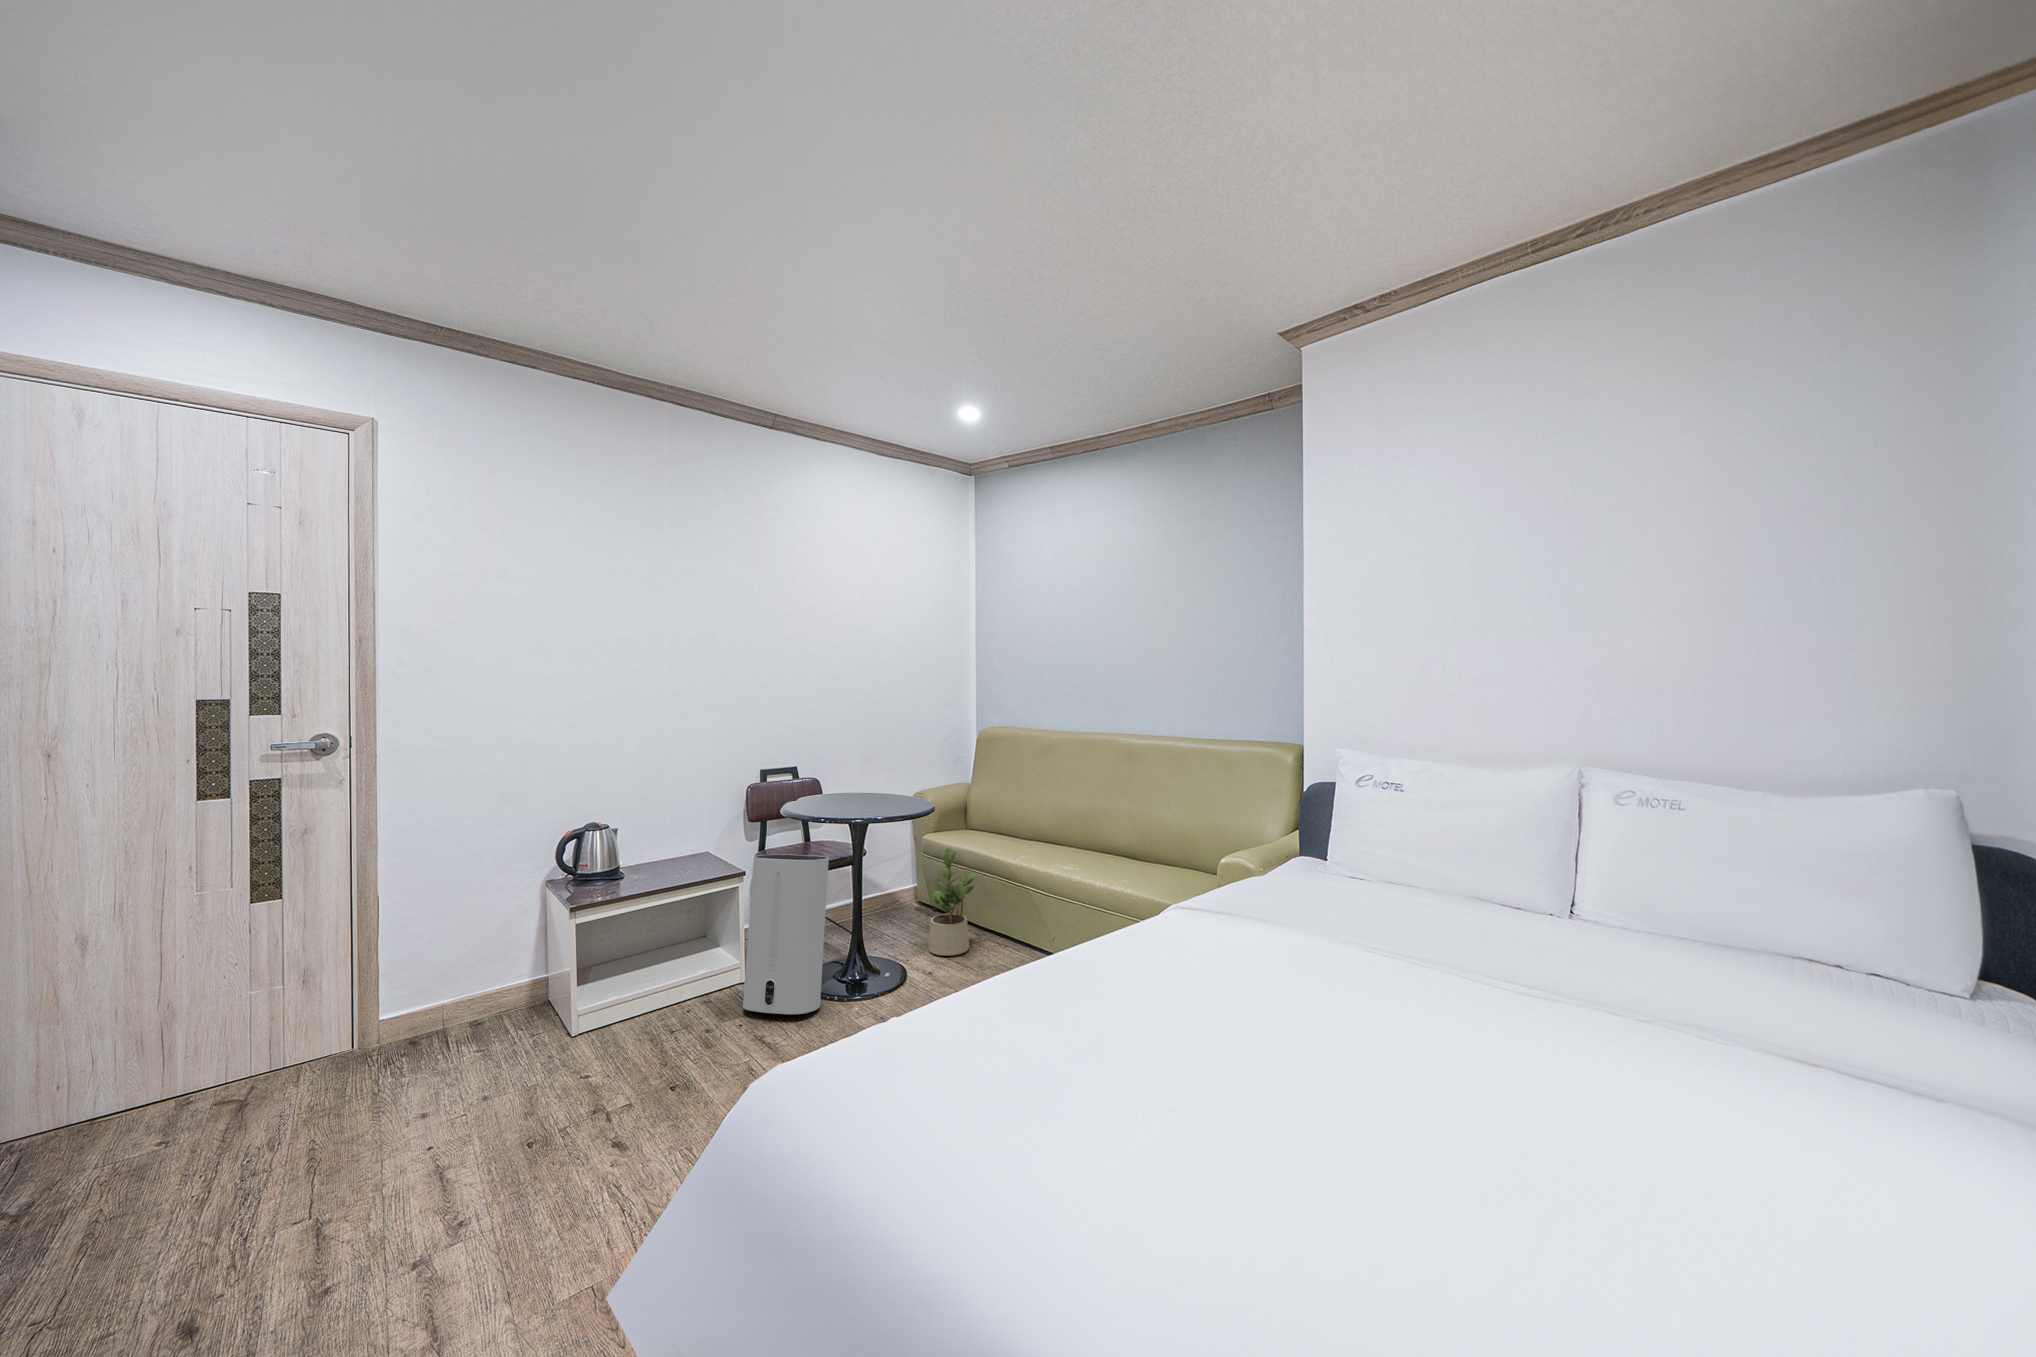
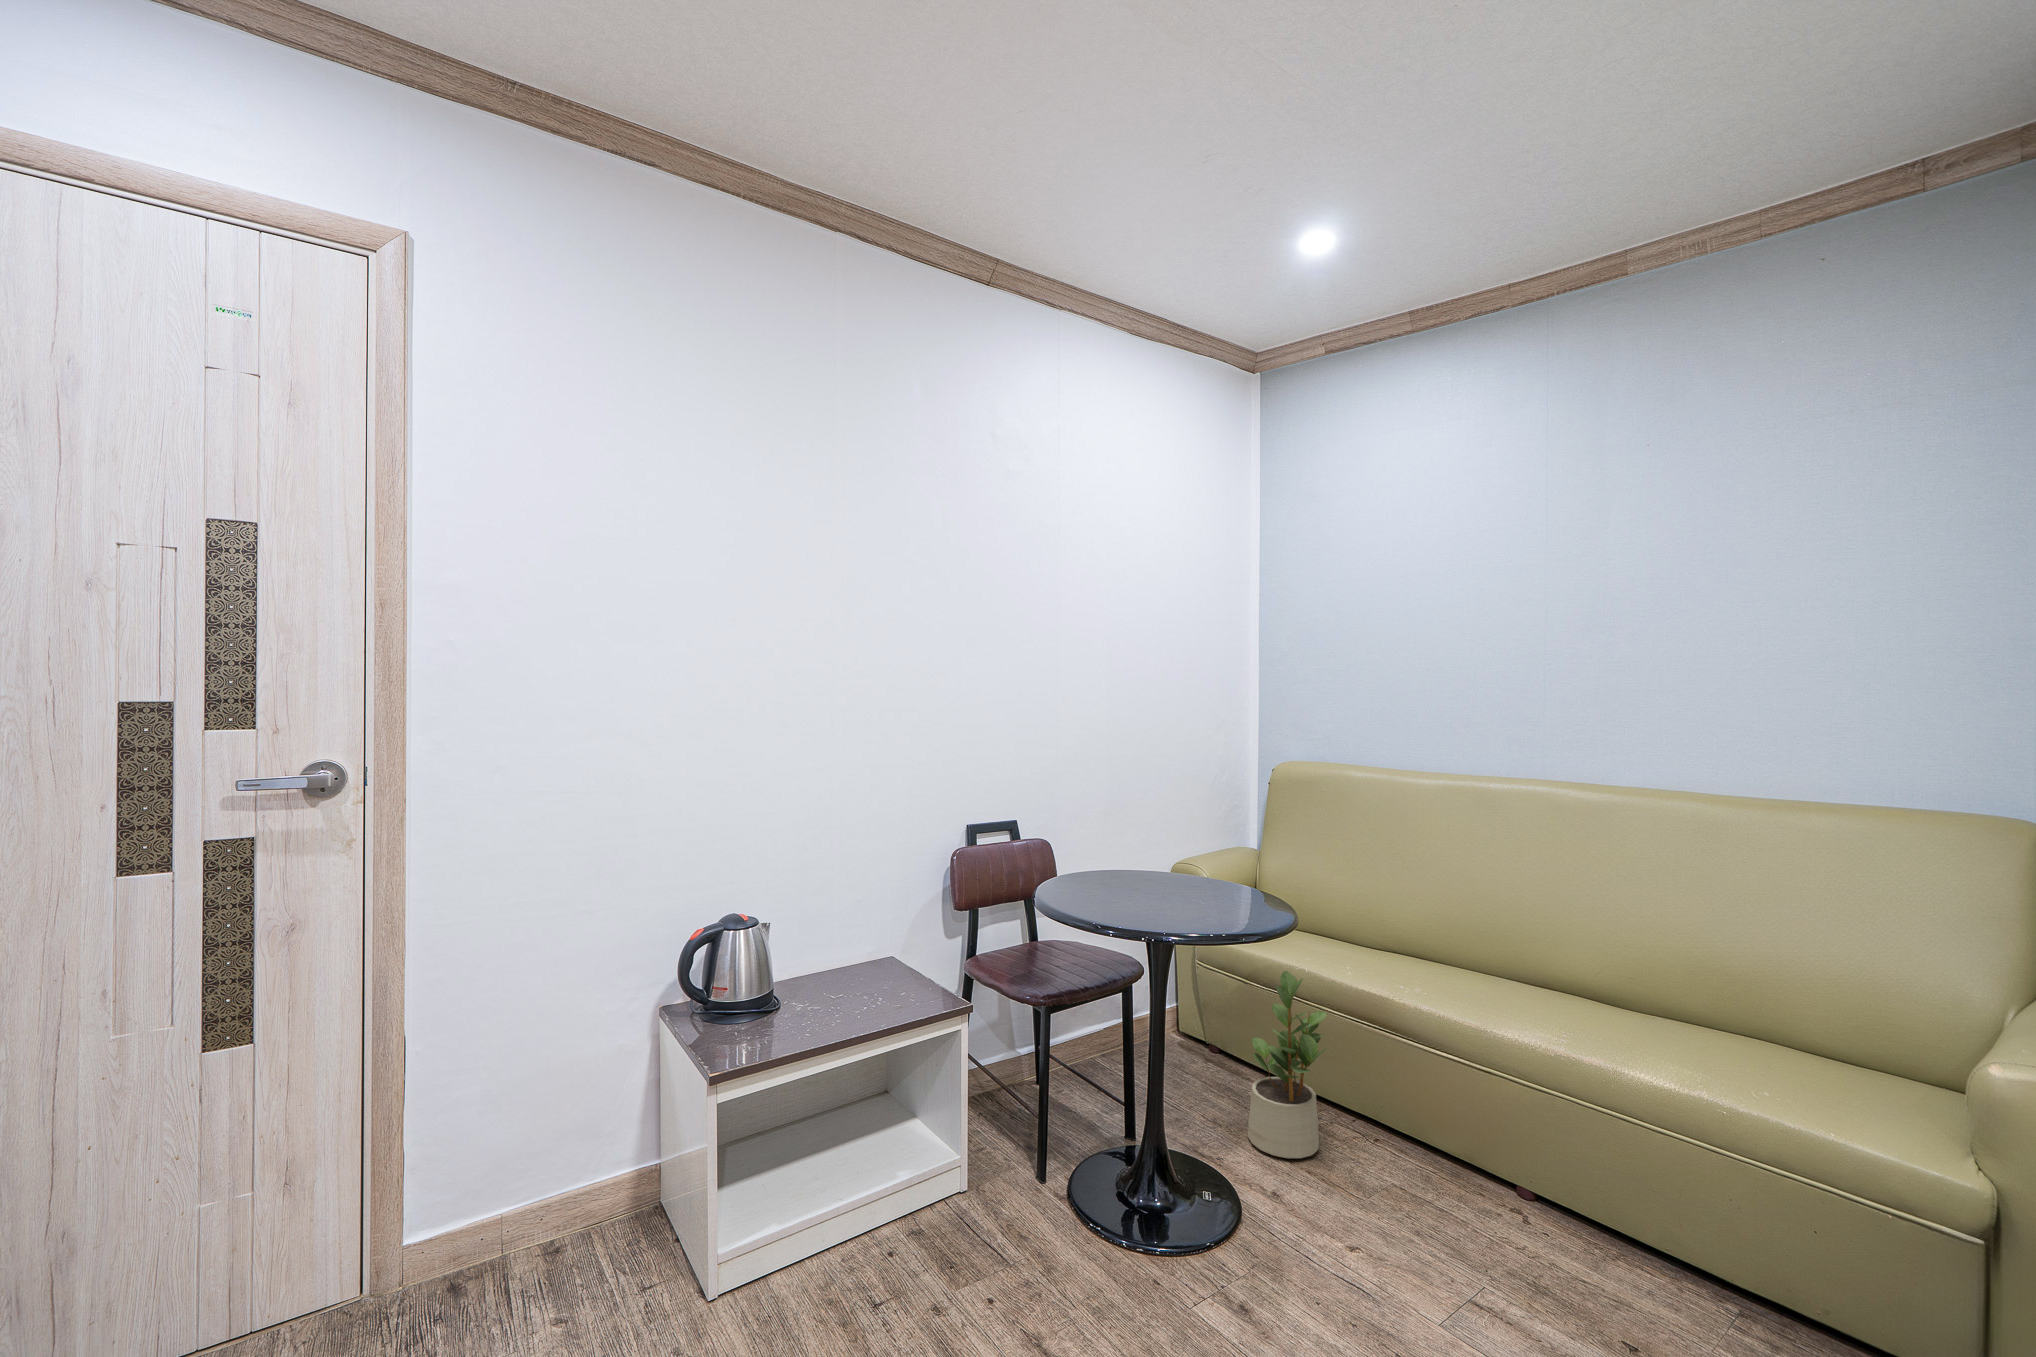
air purifier: present [743,854,829,1014] -> none [982,983,1128,1295]

